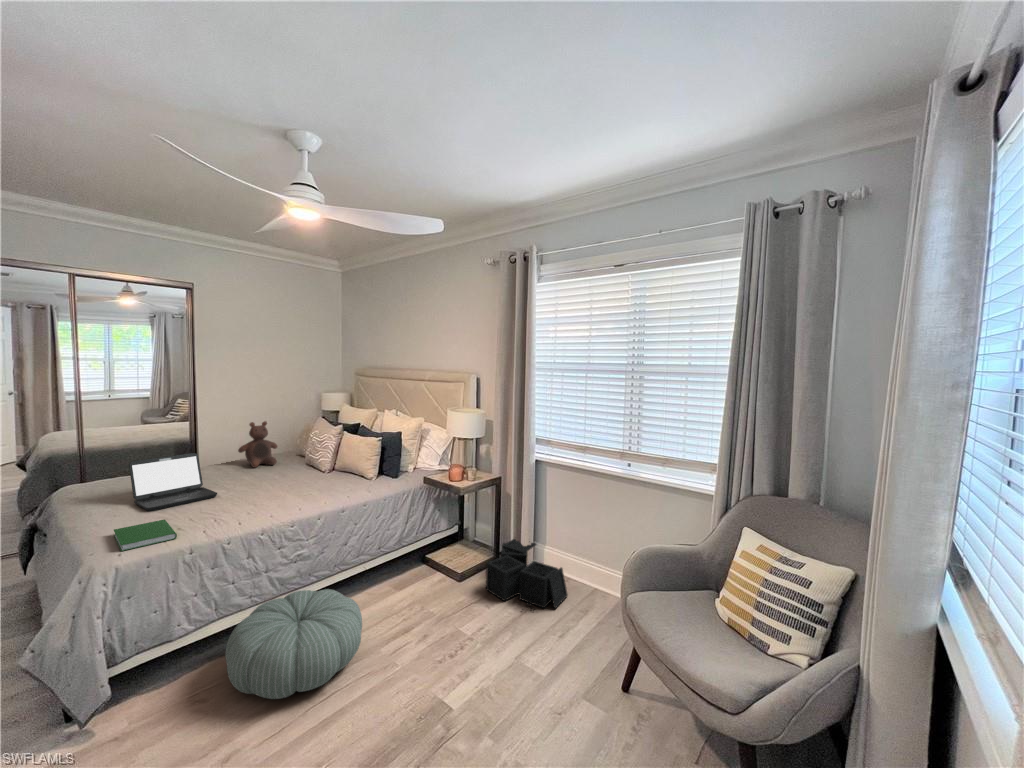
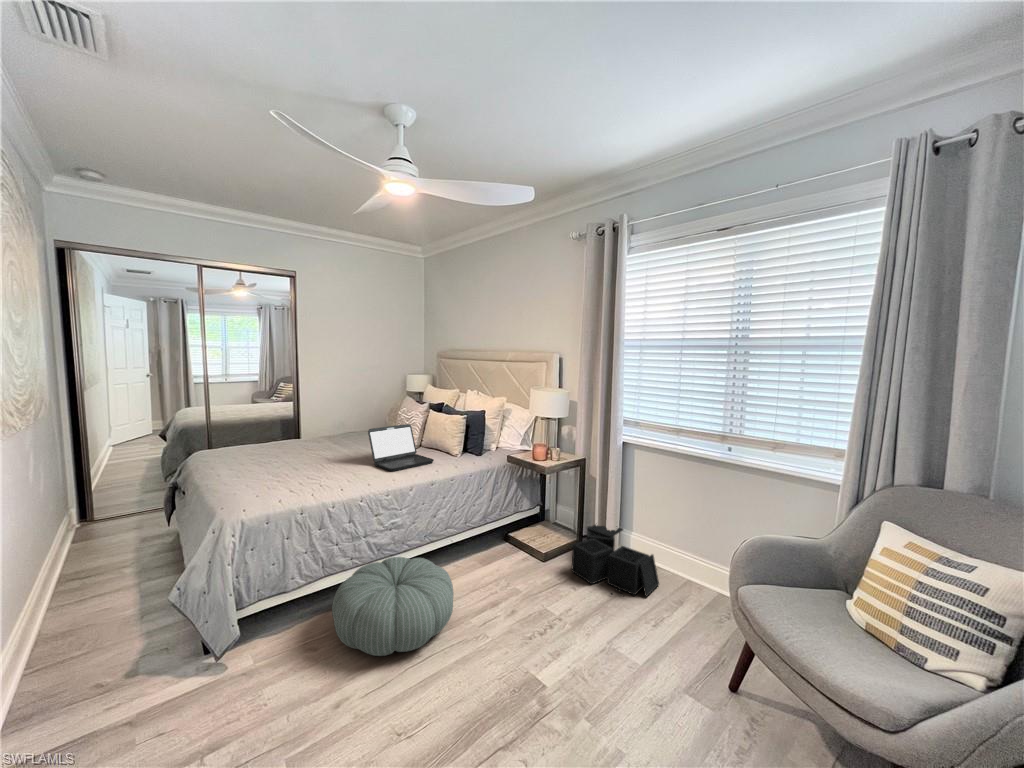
stuffed bear: present [238,421,277,467] -> none [336,399,370,442]
laptop: present [129,453,217,511] -> present [368,424,434,472]
hardcover book: present [114,520,177,551] -> none [238,483,290,508]

